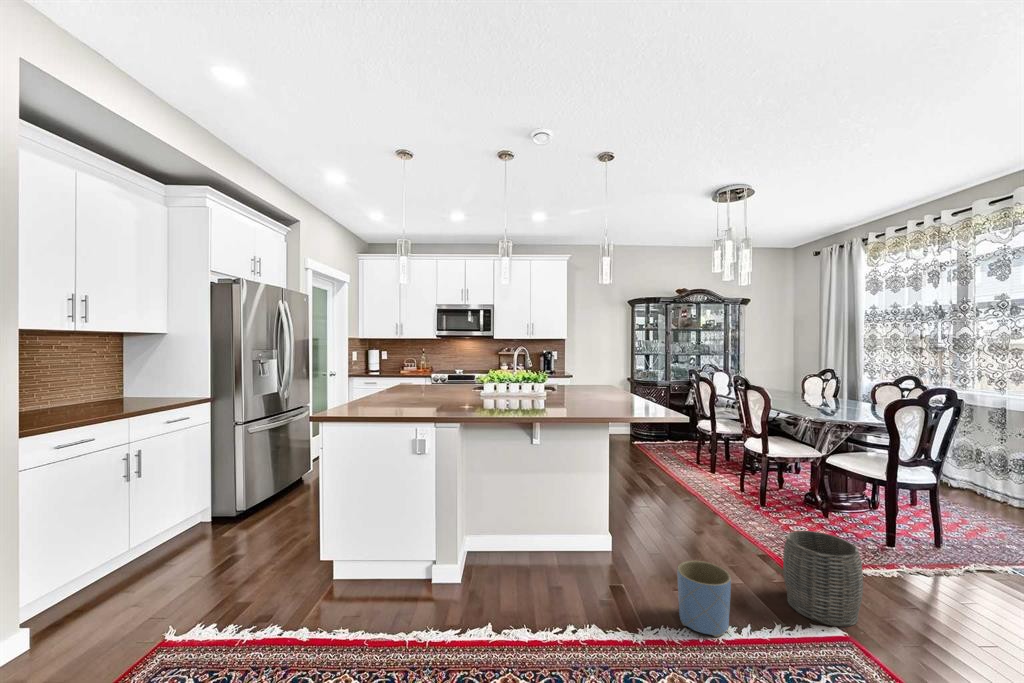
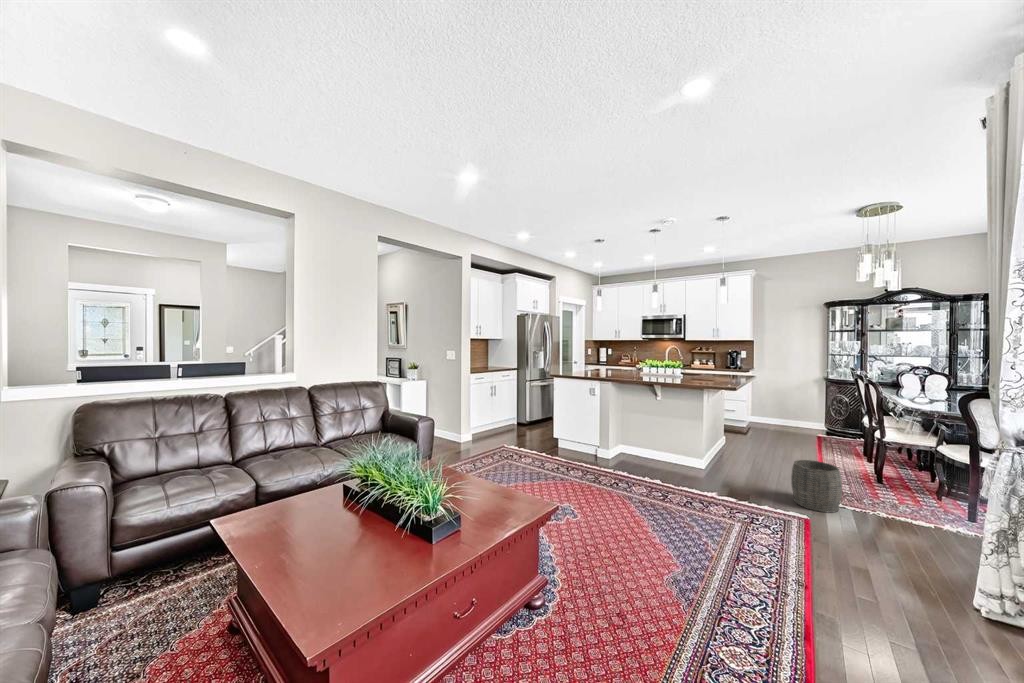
planter: present [677,560,731,637] -> none [712,461,741,496]

